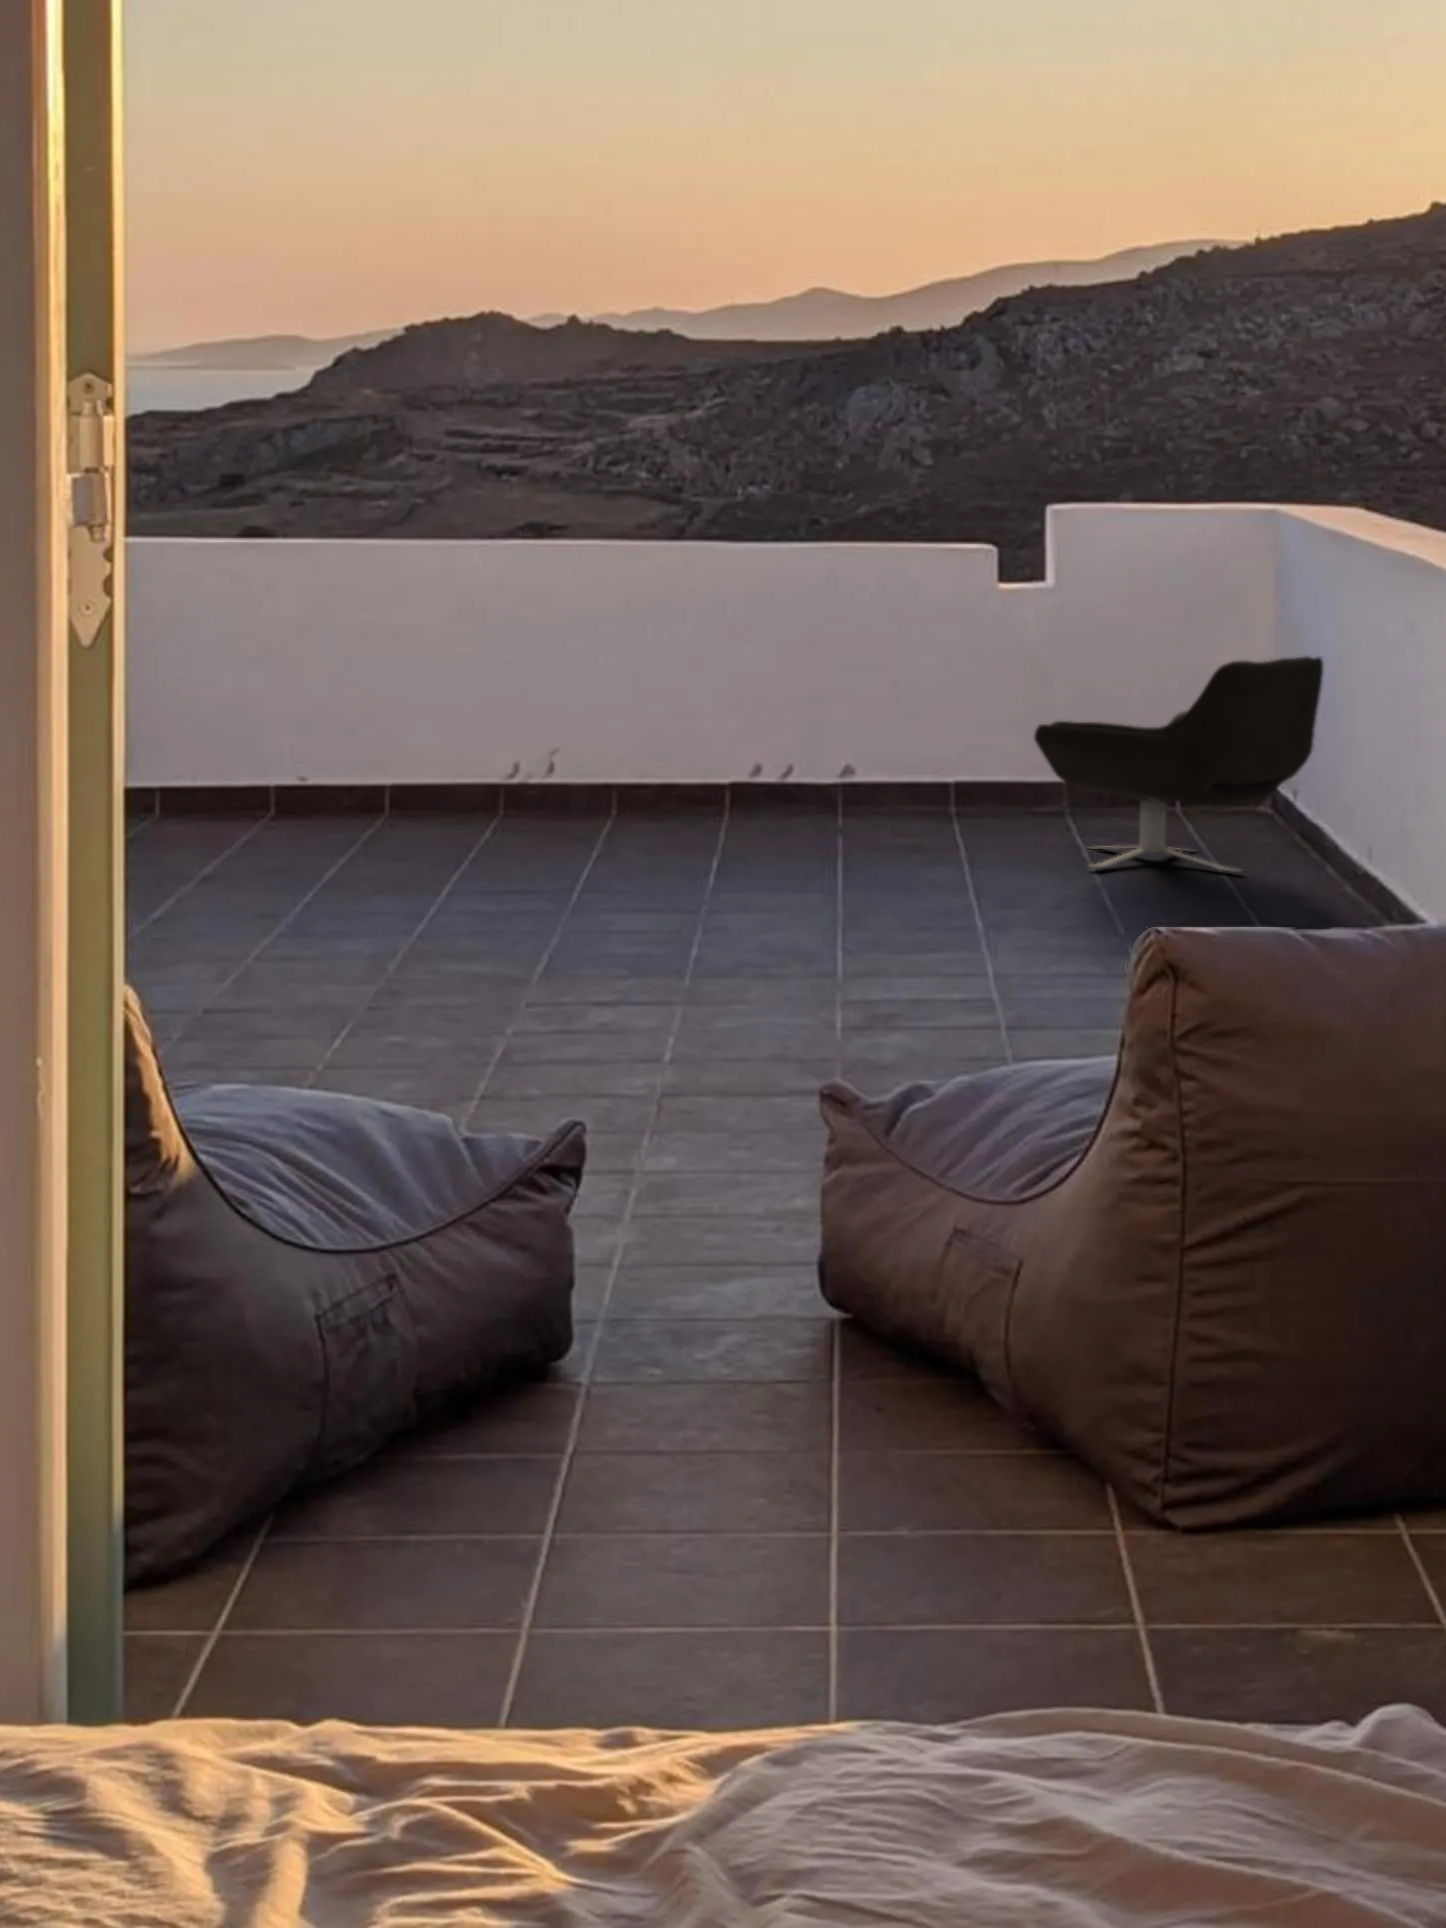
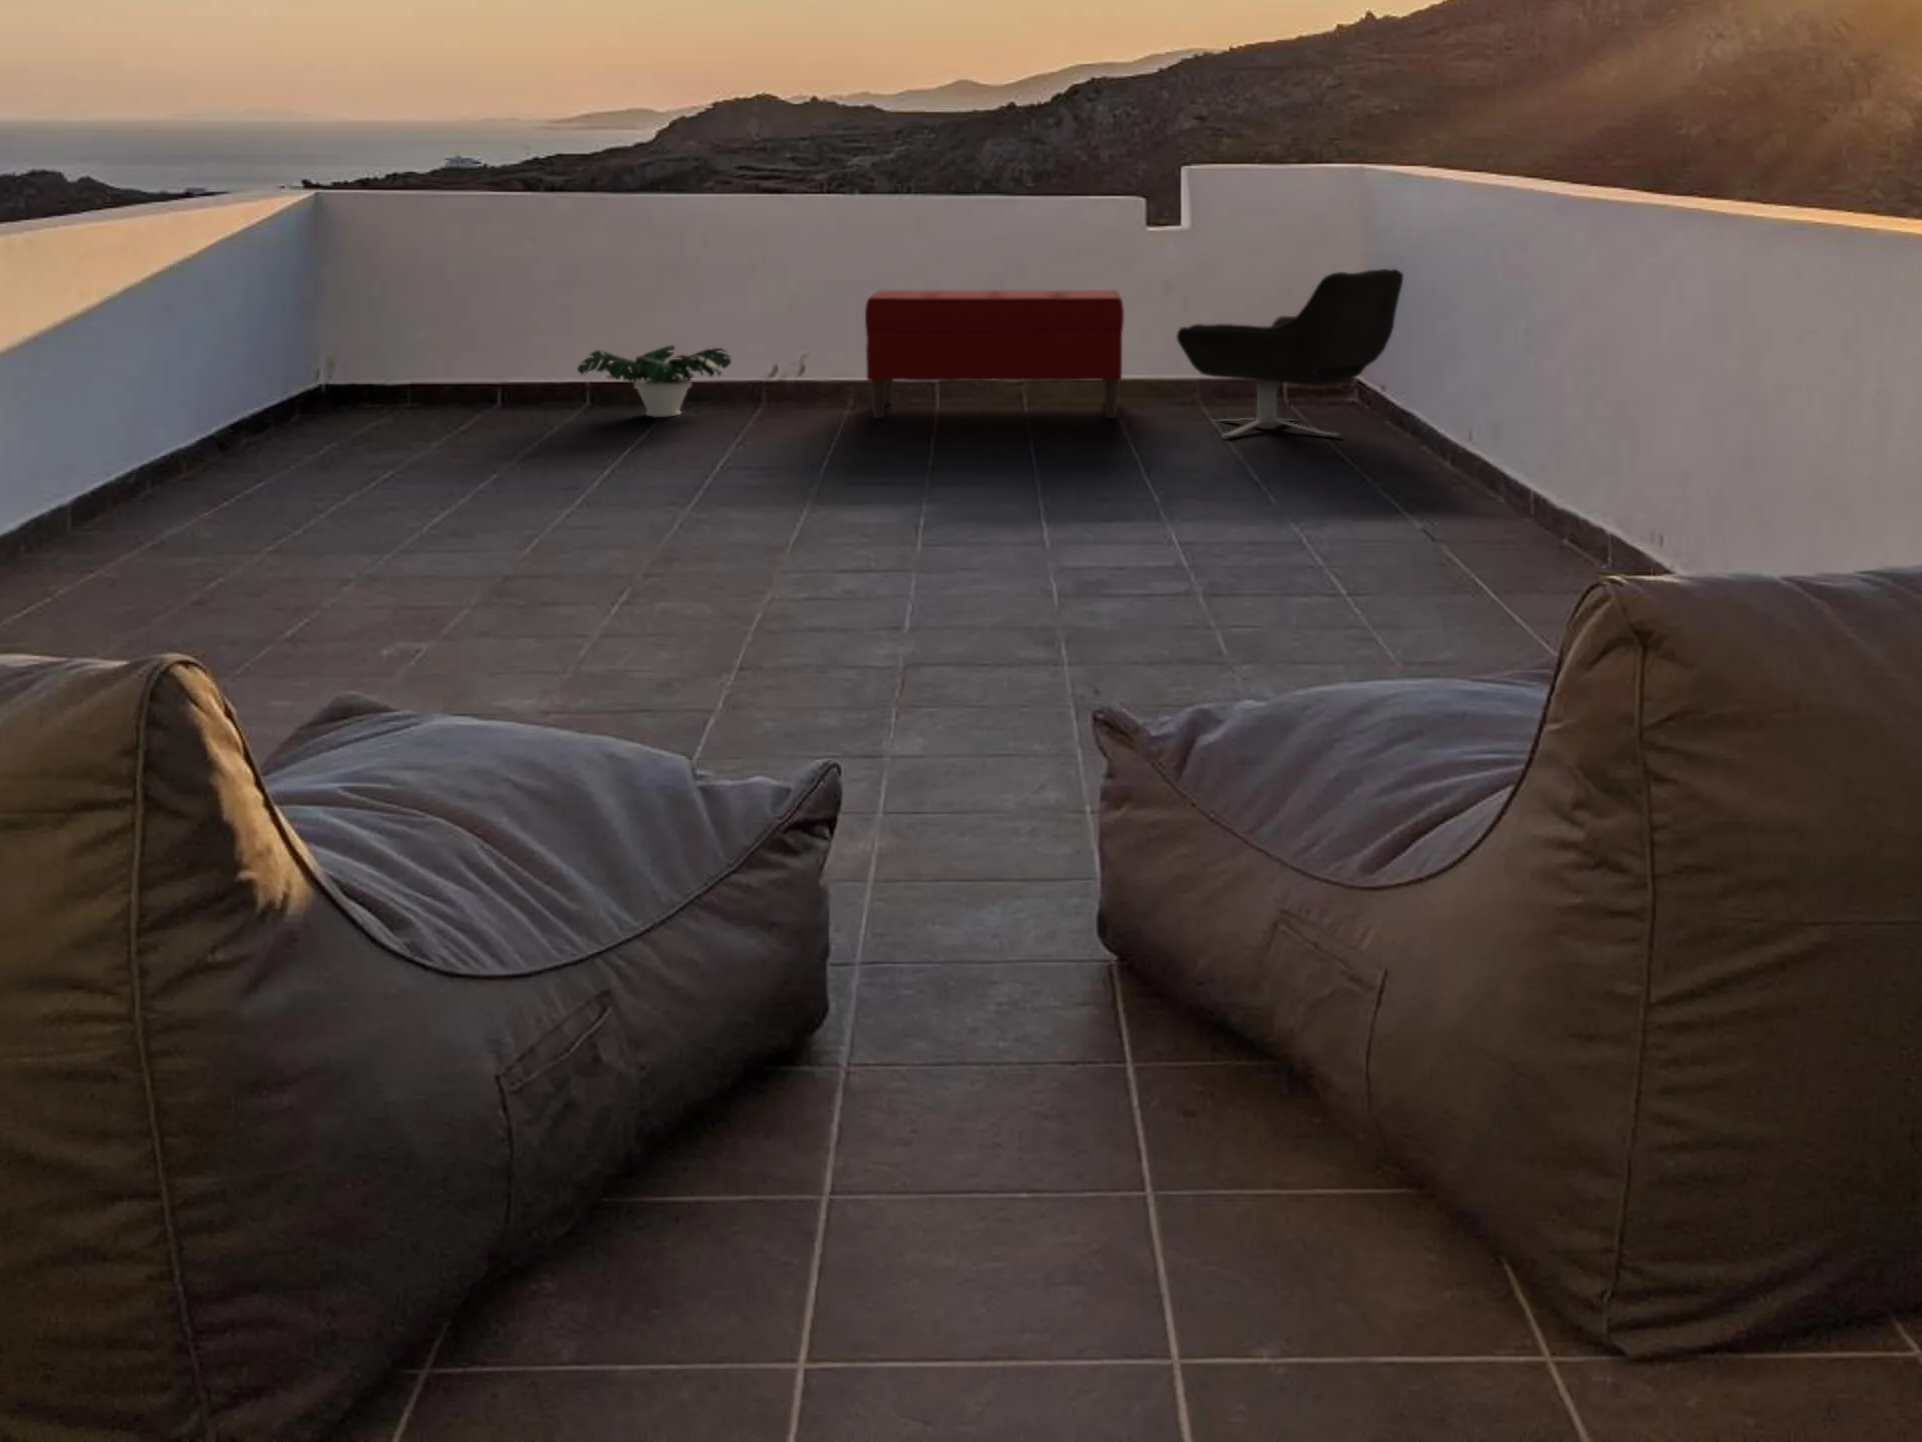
bench: none [631,659,972,840] -> present [865,290,1124,418]
potted plant: none [250,724,452,819] -> present [577,346,731,417]

